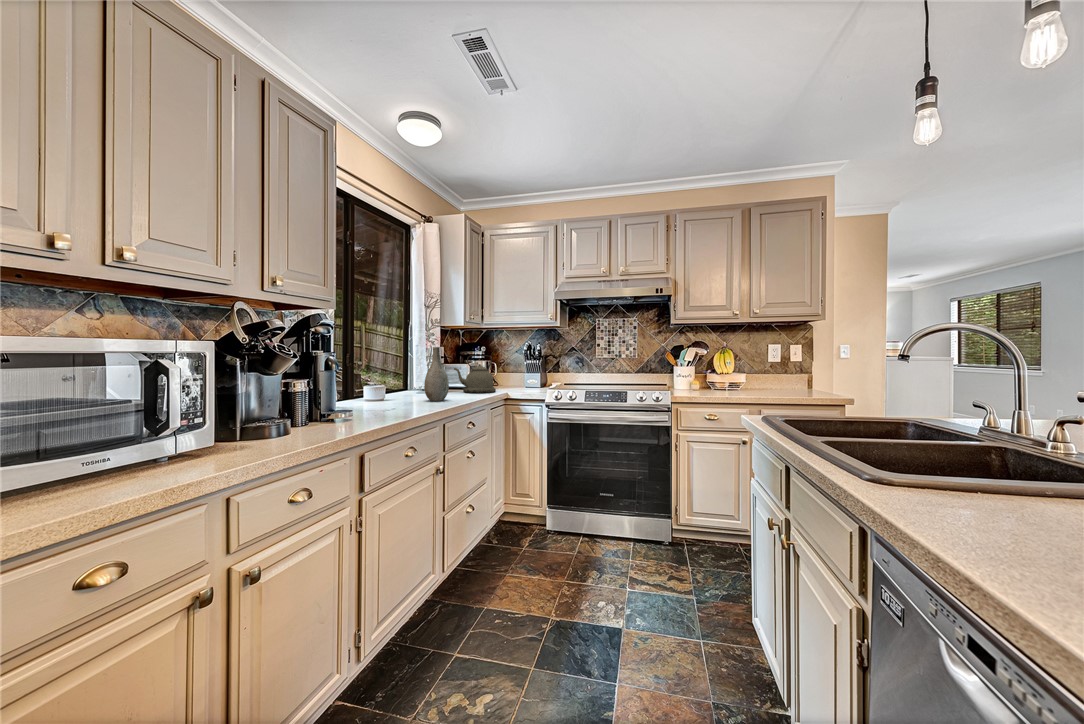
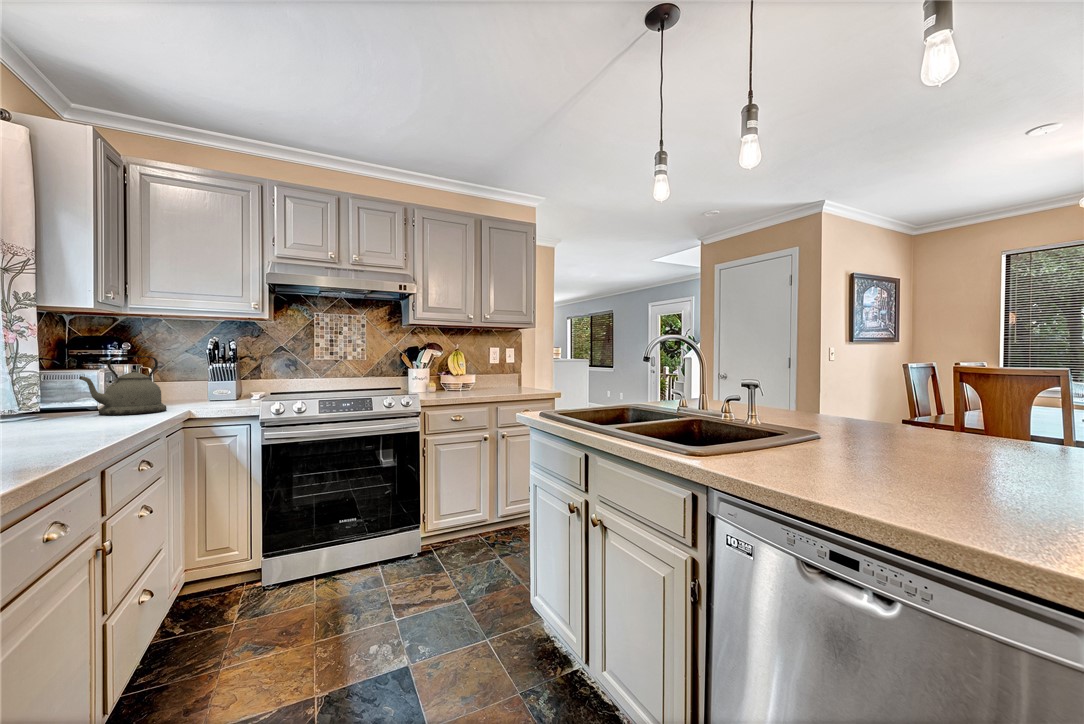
vase: present [424,347,449,401] -> none [28,342,89,434]

